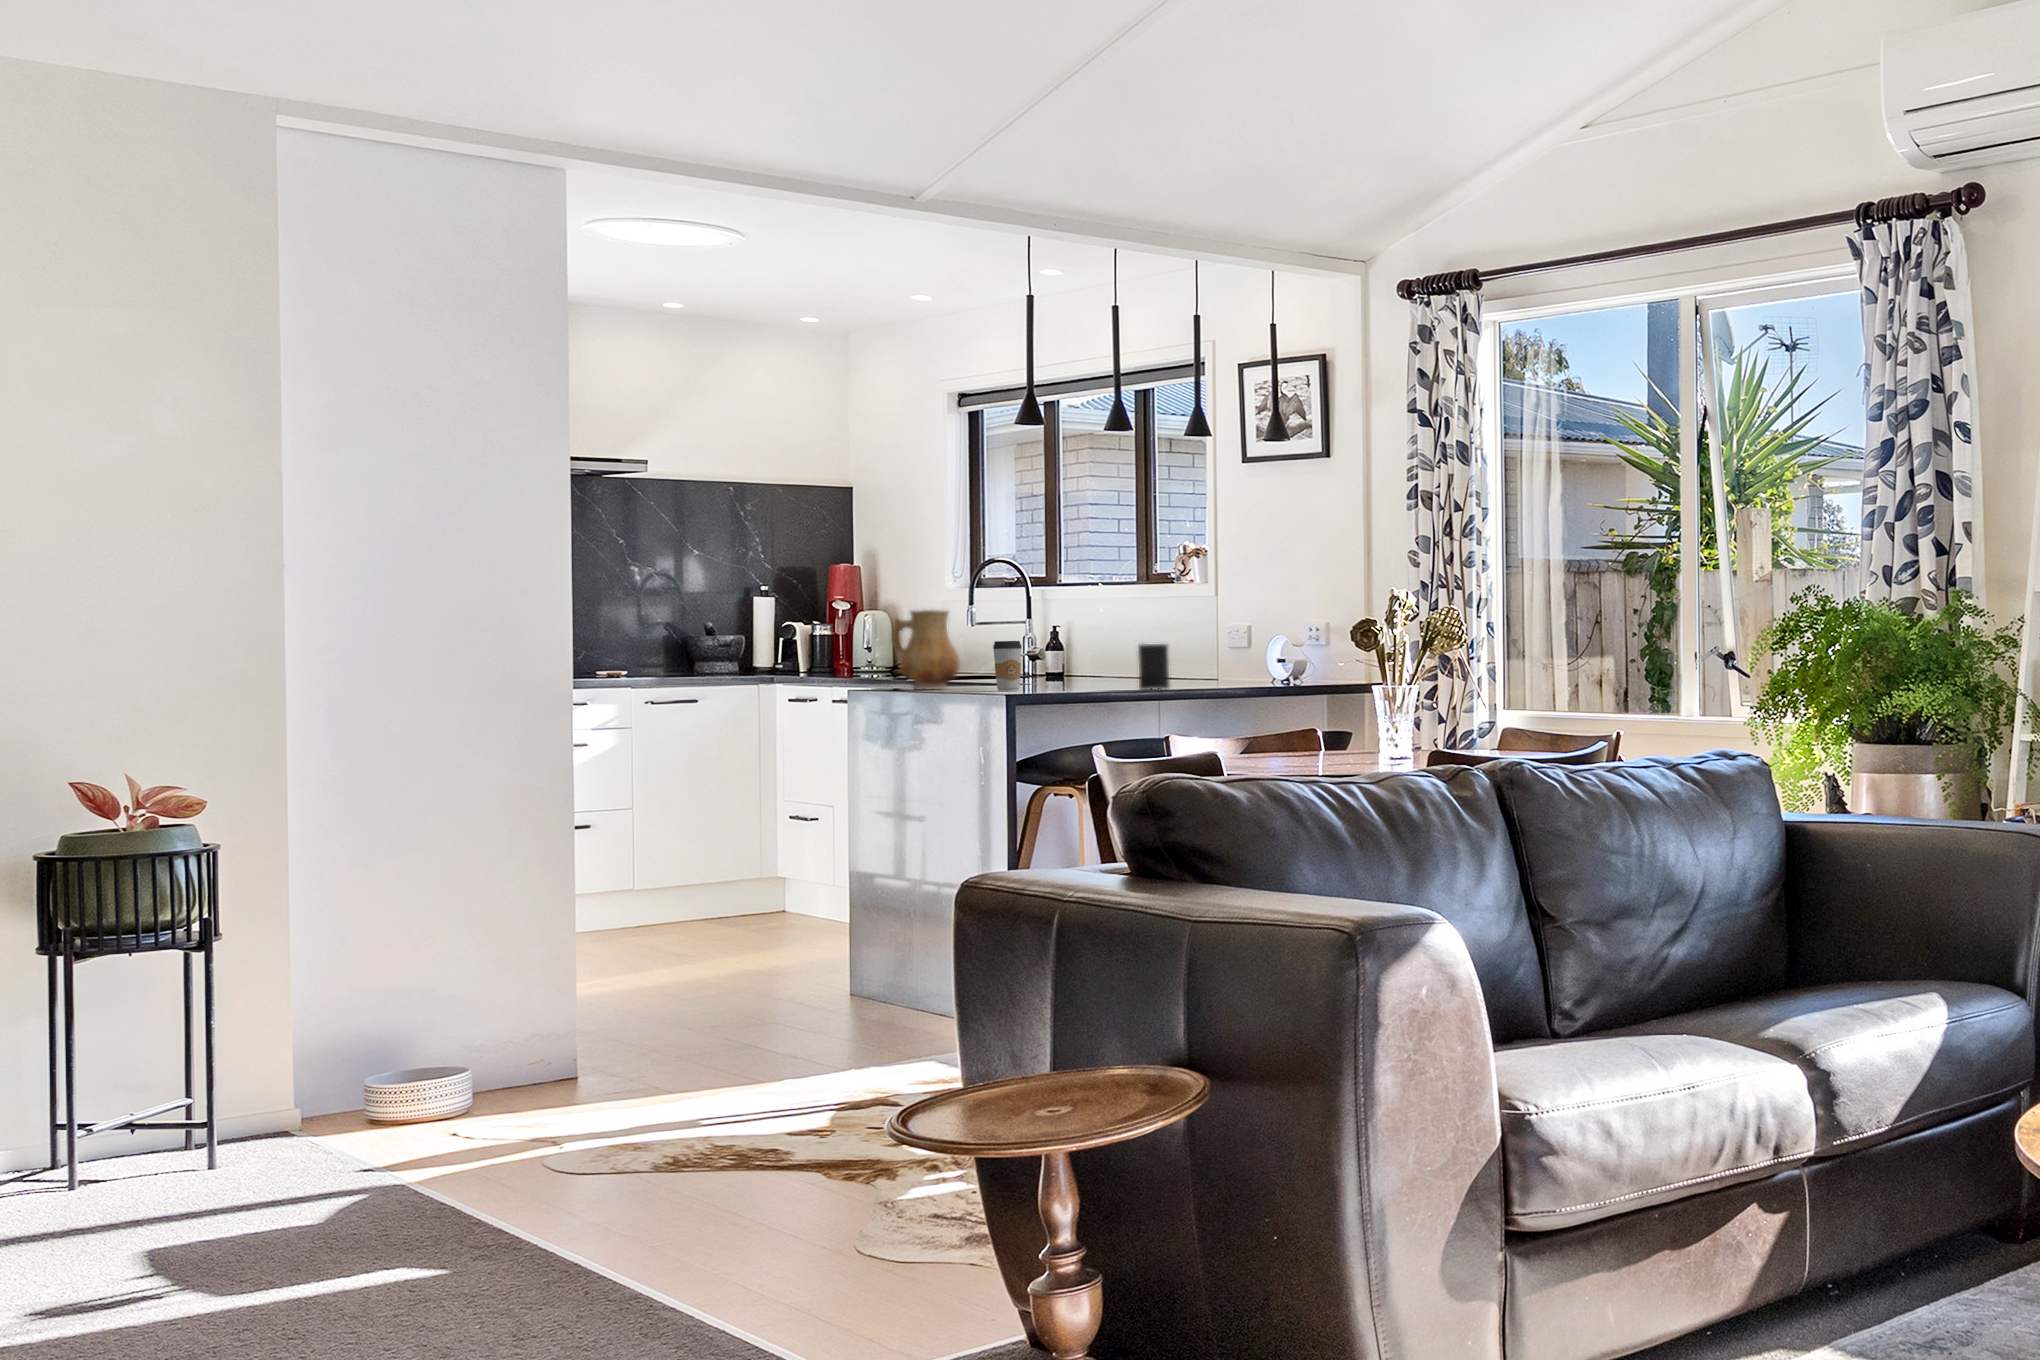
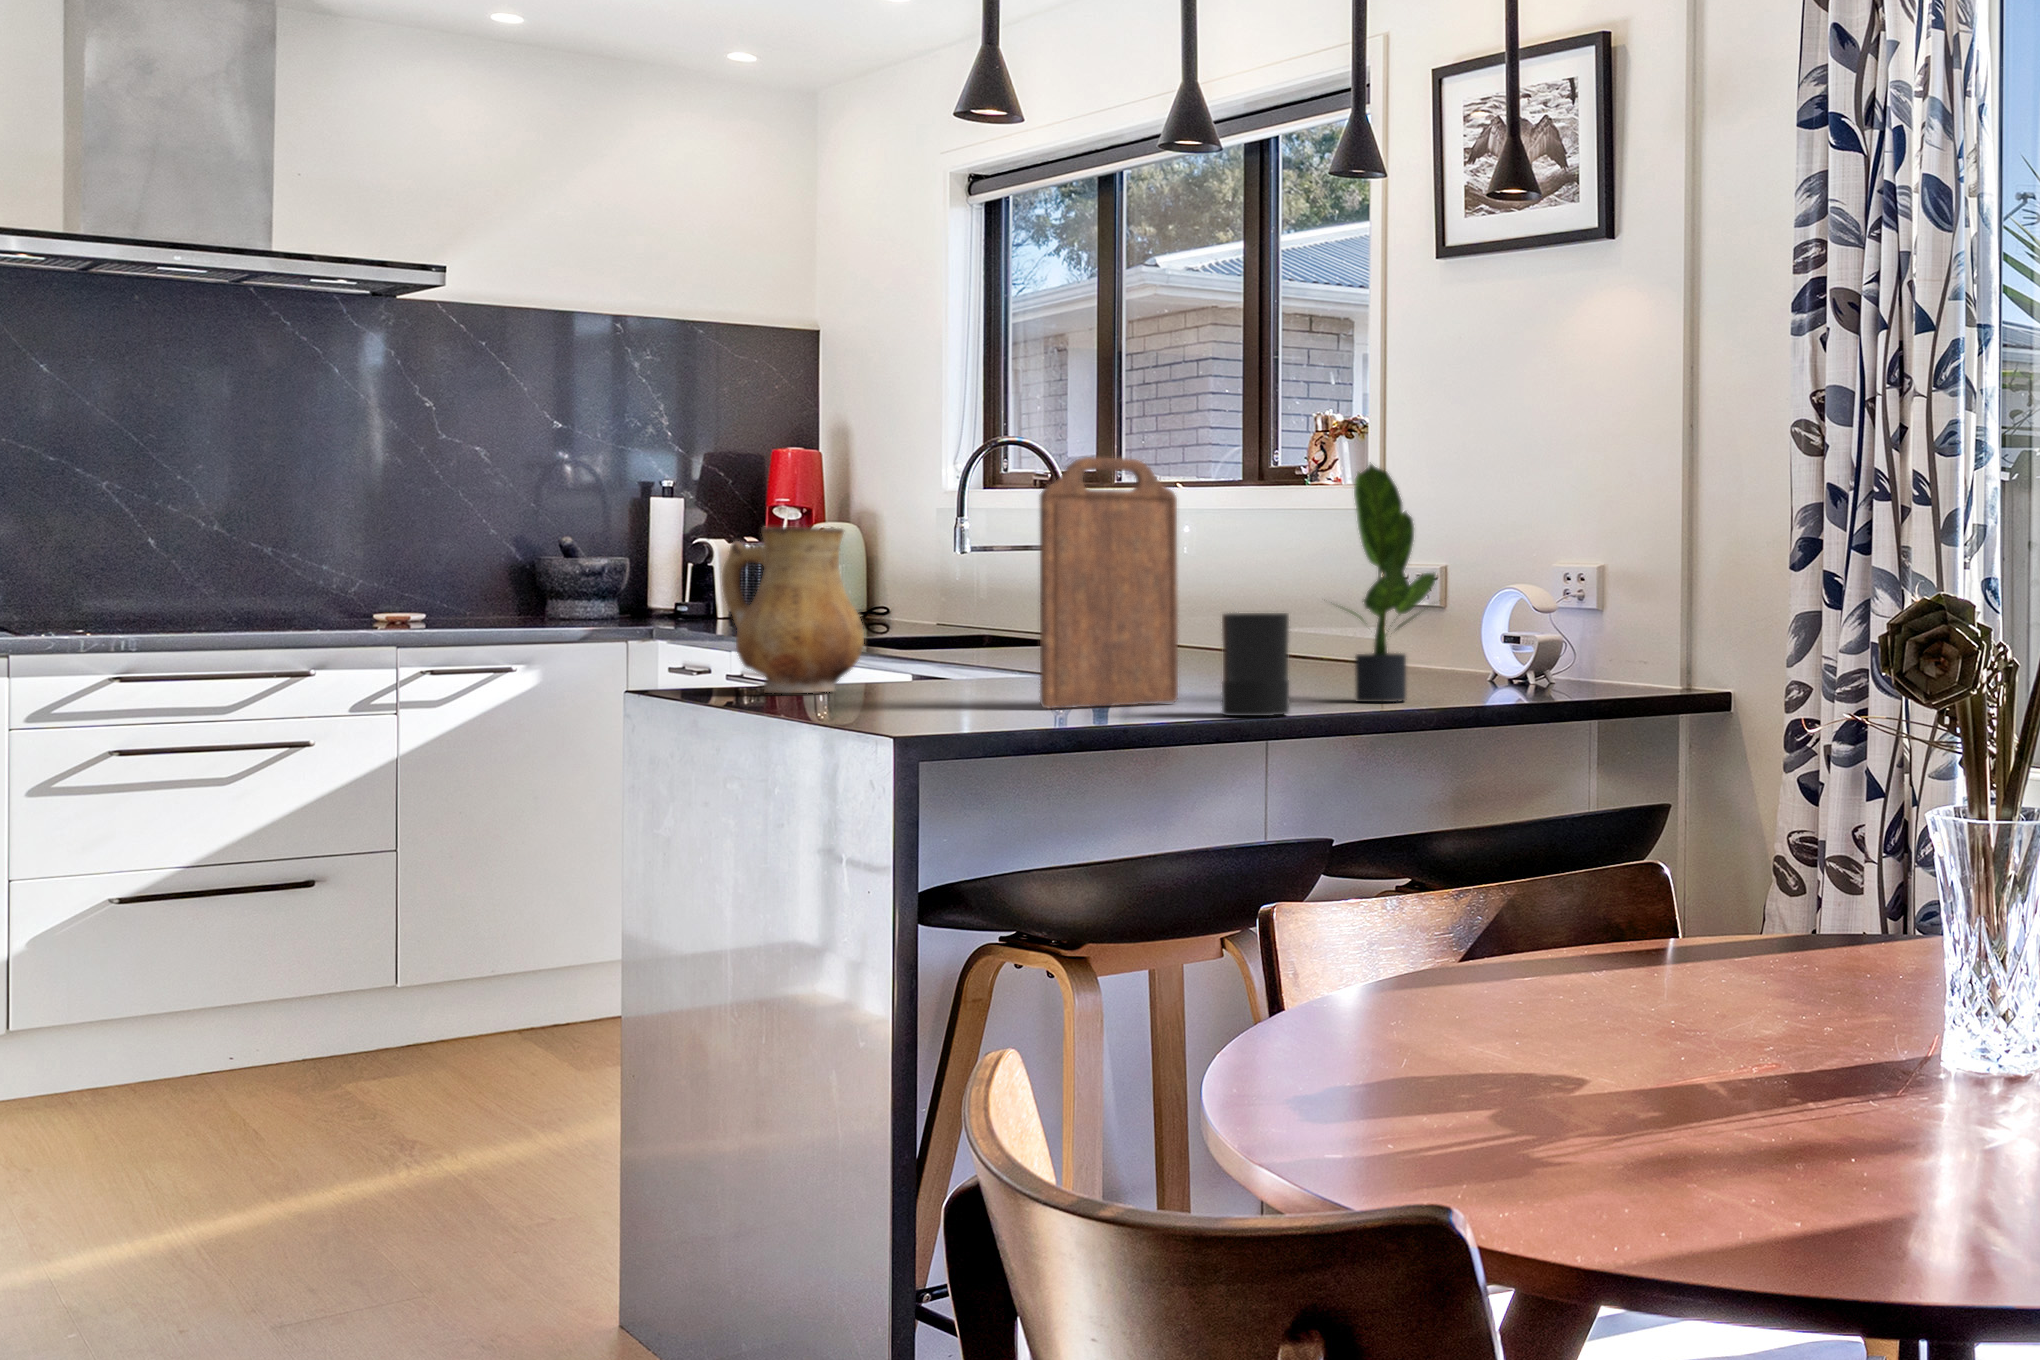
cutting board: none [1052,575,1116,690] -> present [1040,457,1178,708]
potted plant: none [1183,575,1246,687] -> present [1345,464,1436,702]
coffee cup: present [993,641,1022,691] -> none [911,598,975,708]

